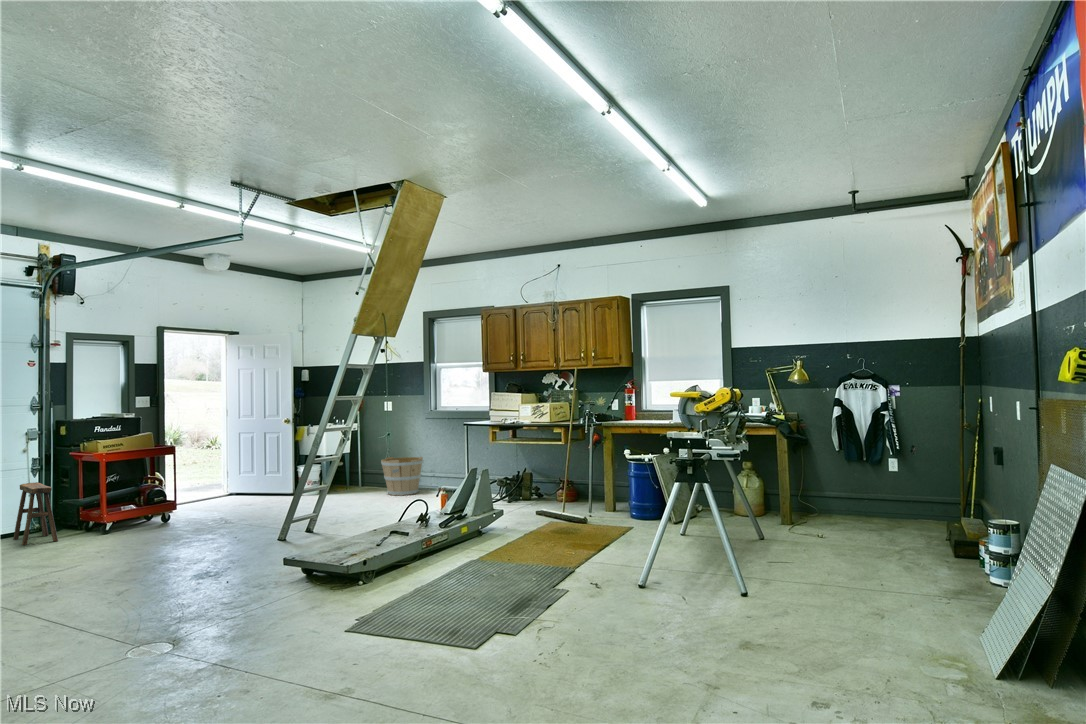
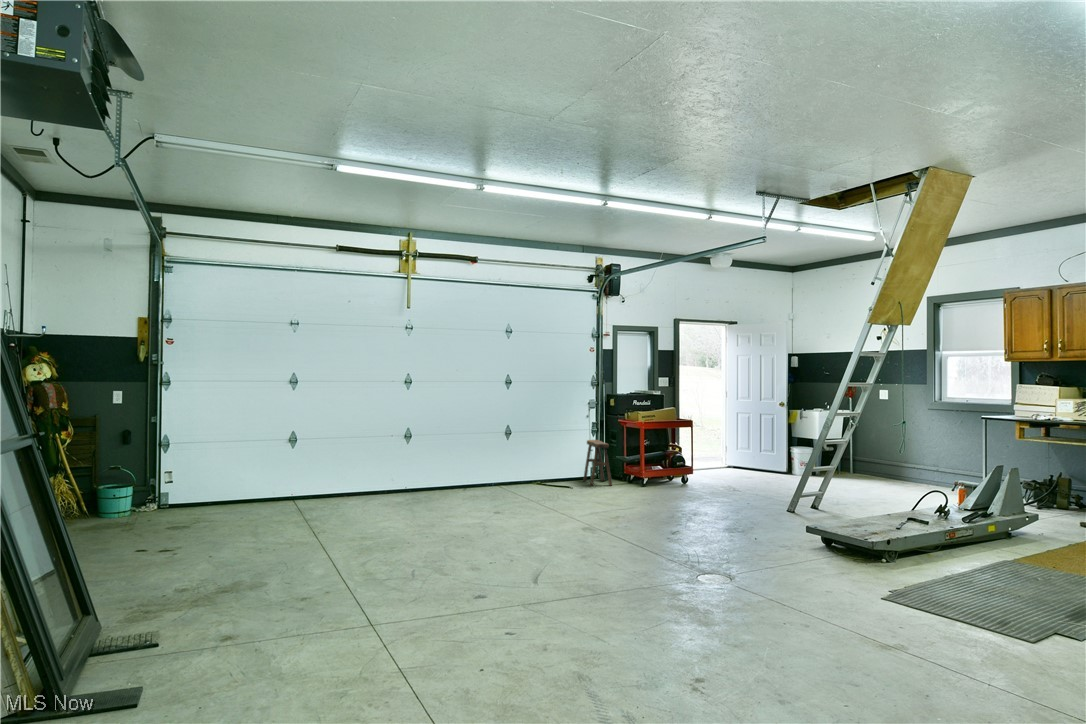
wooden bucket: present [381,457,423,496] -> none [875,446,924,486]

